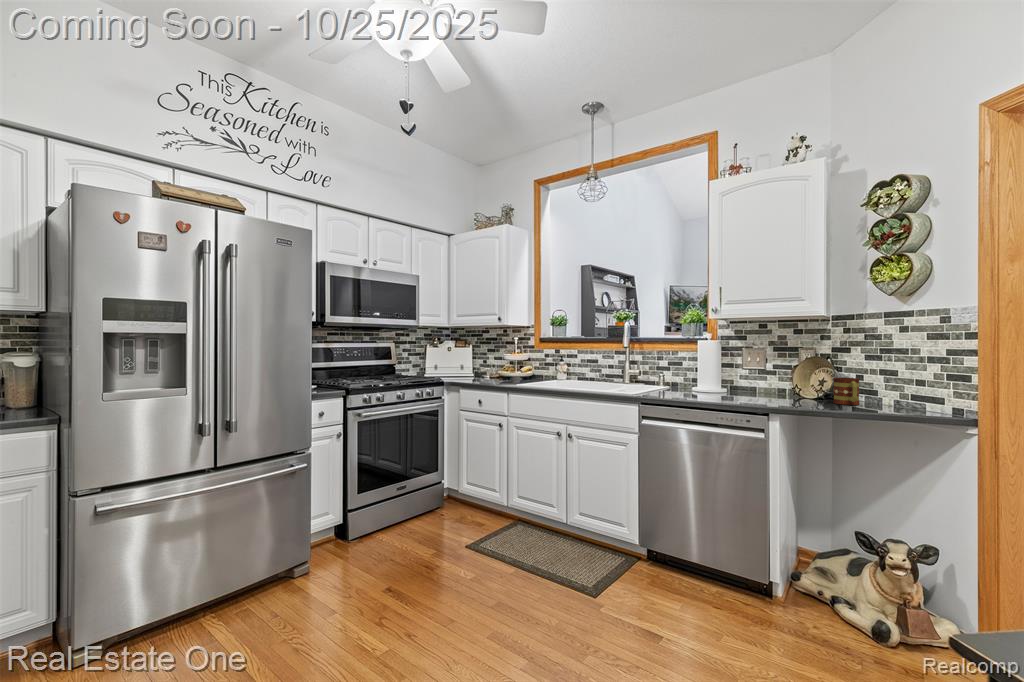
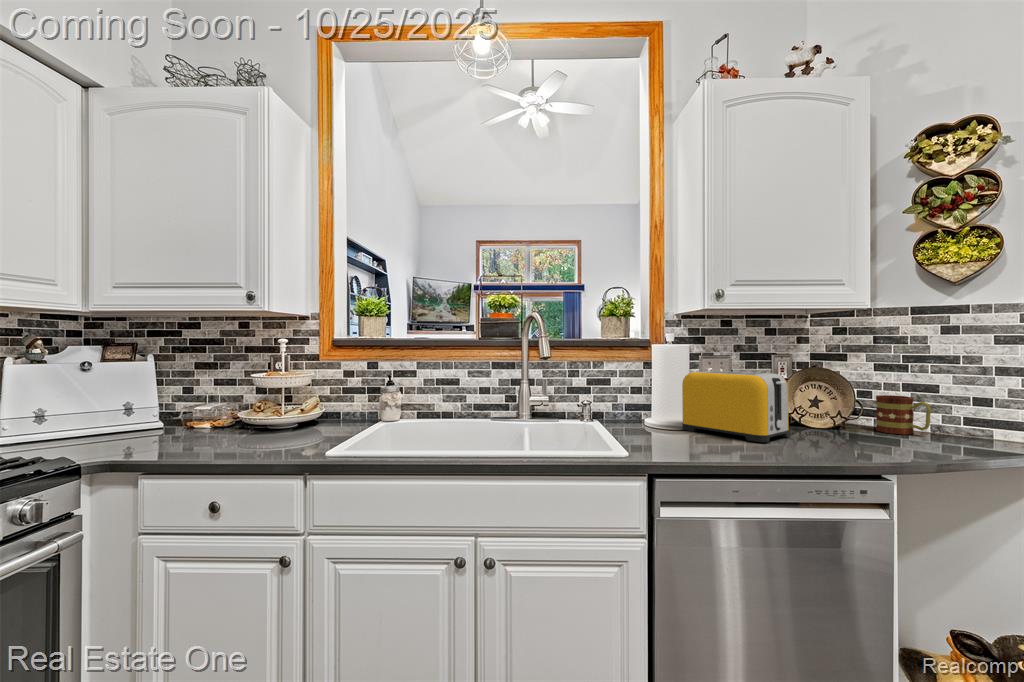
toaster: none [698,357,749,398] -> present [682,371,789,442]

